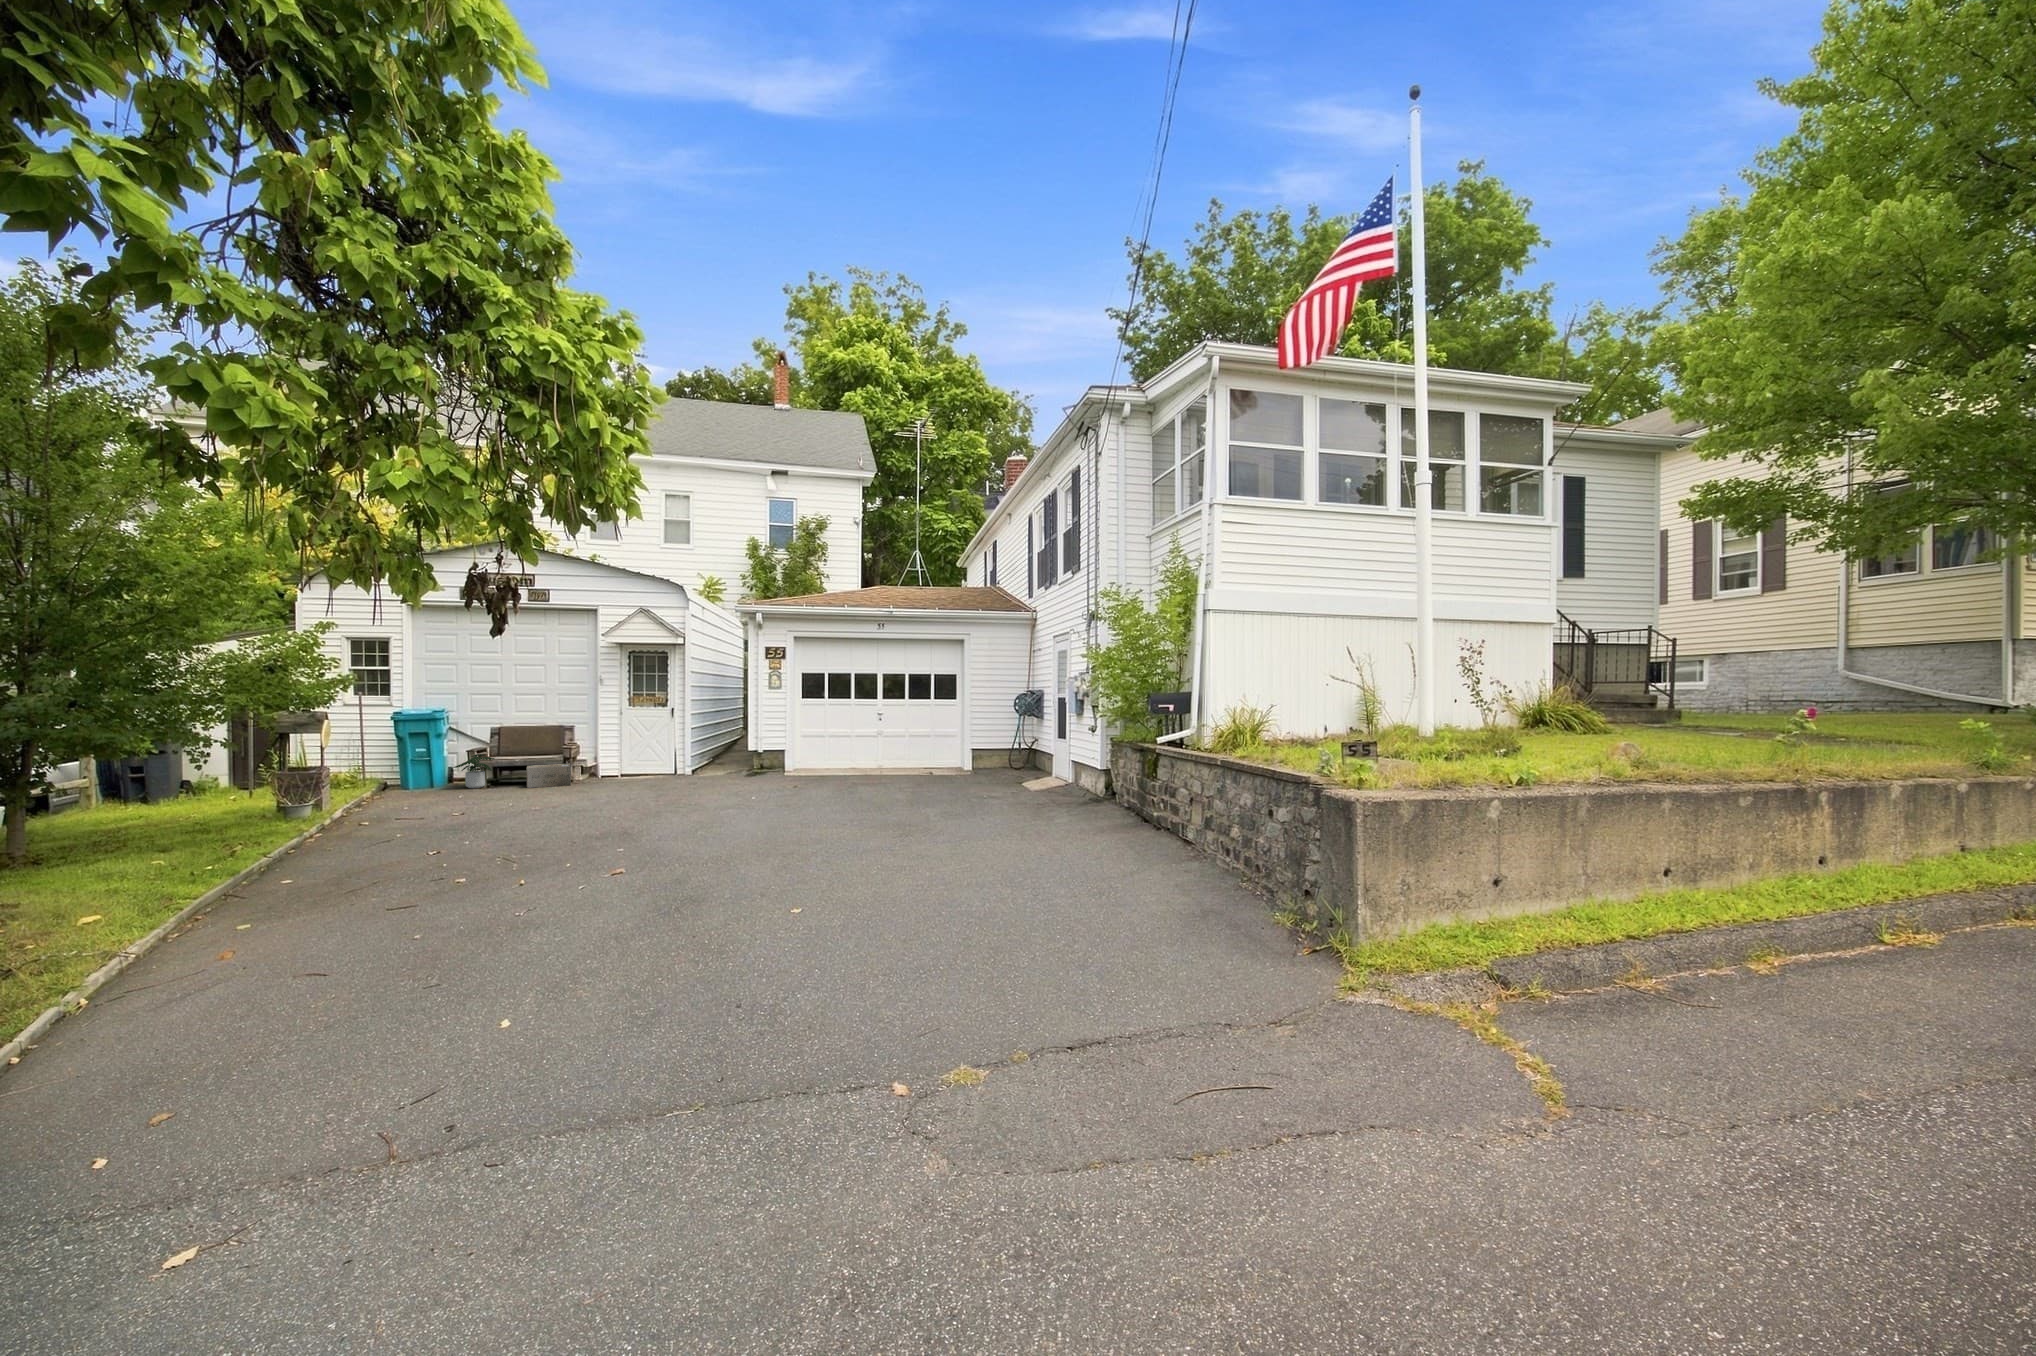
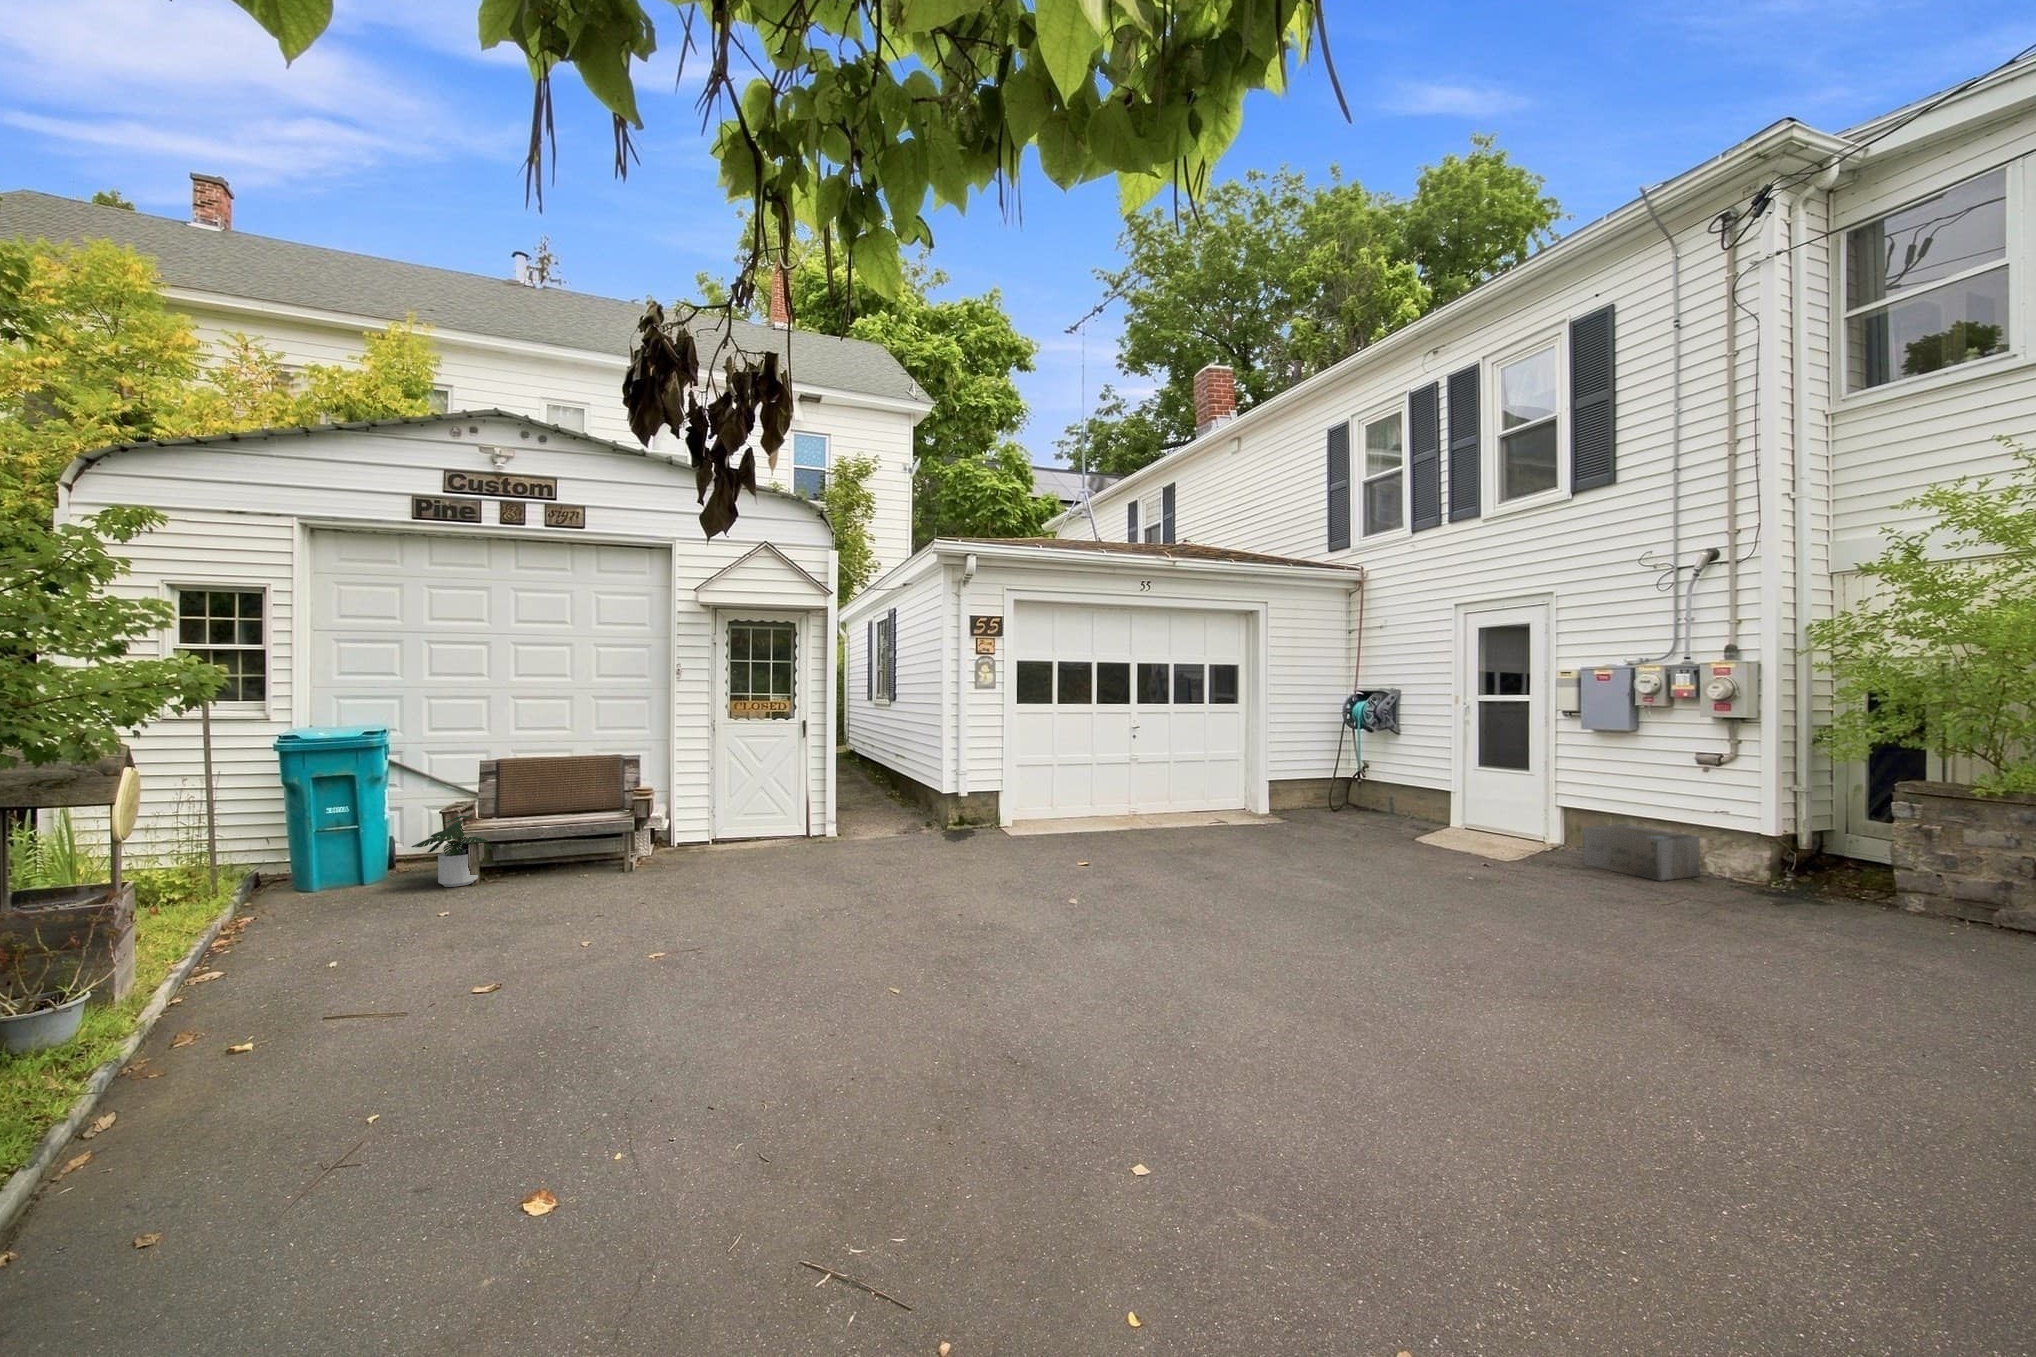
cardboard box: present [527,763,571,788] -> present [1583,824,1700,881]

